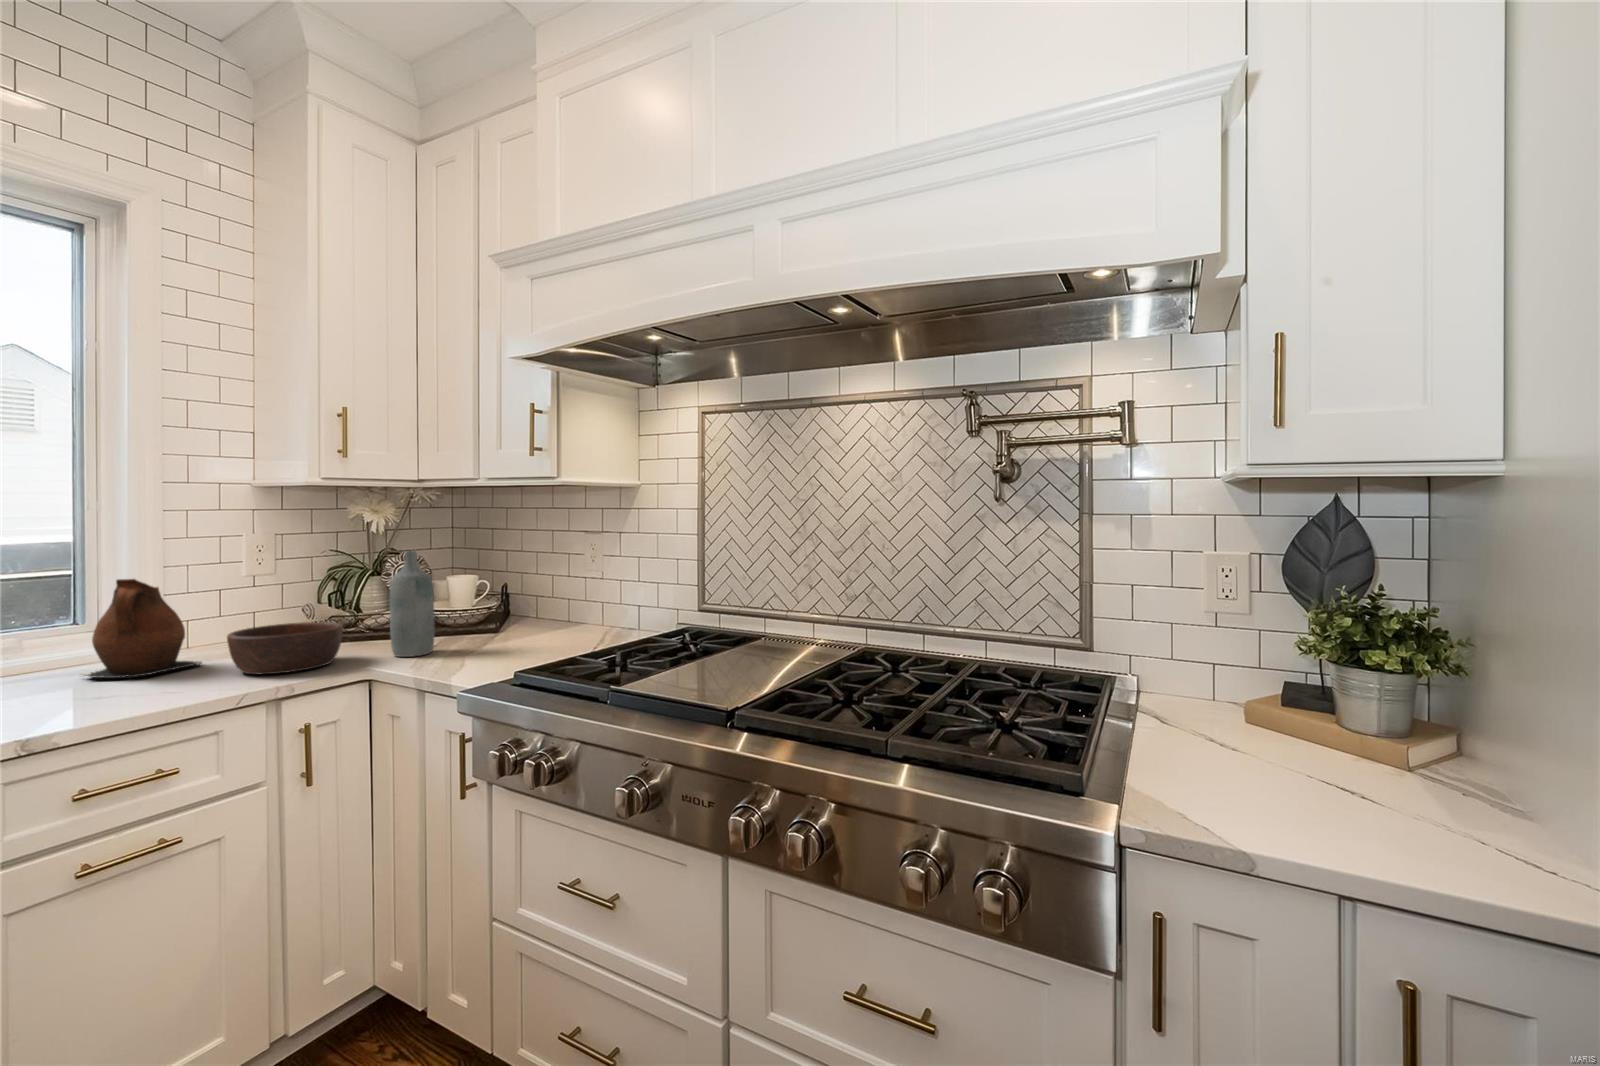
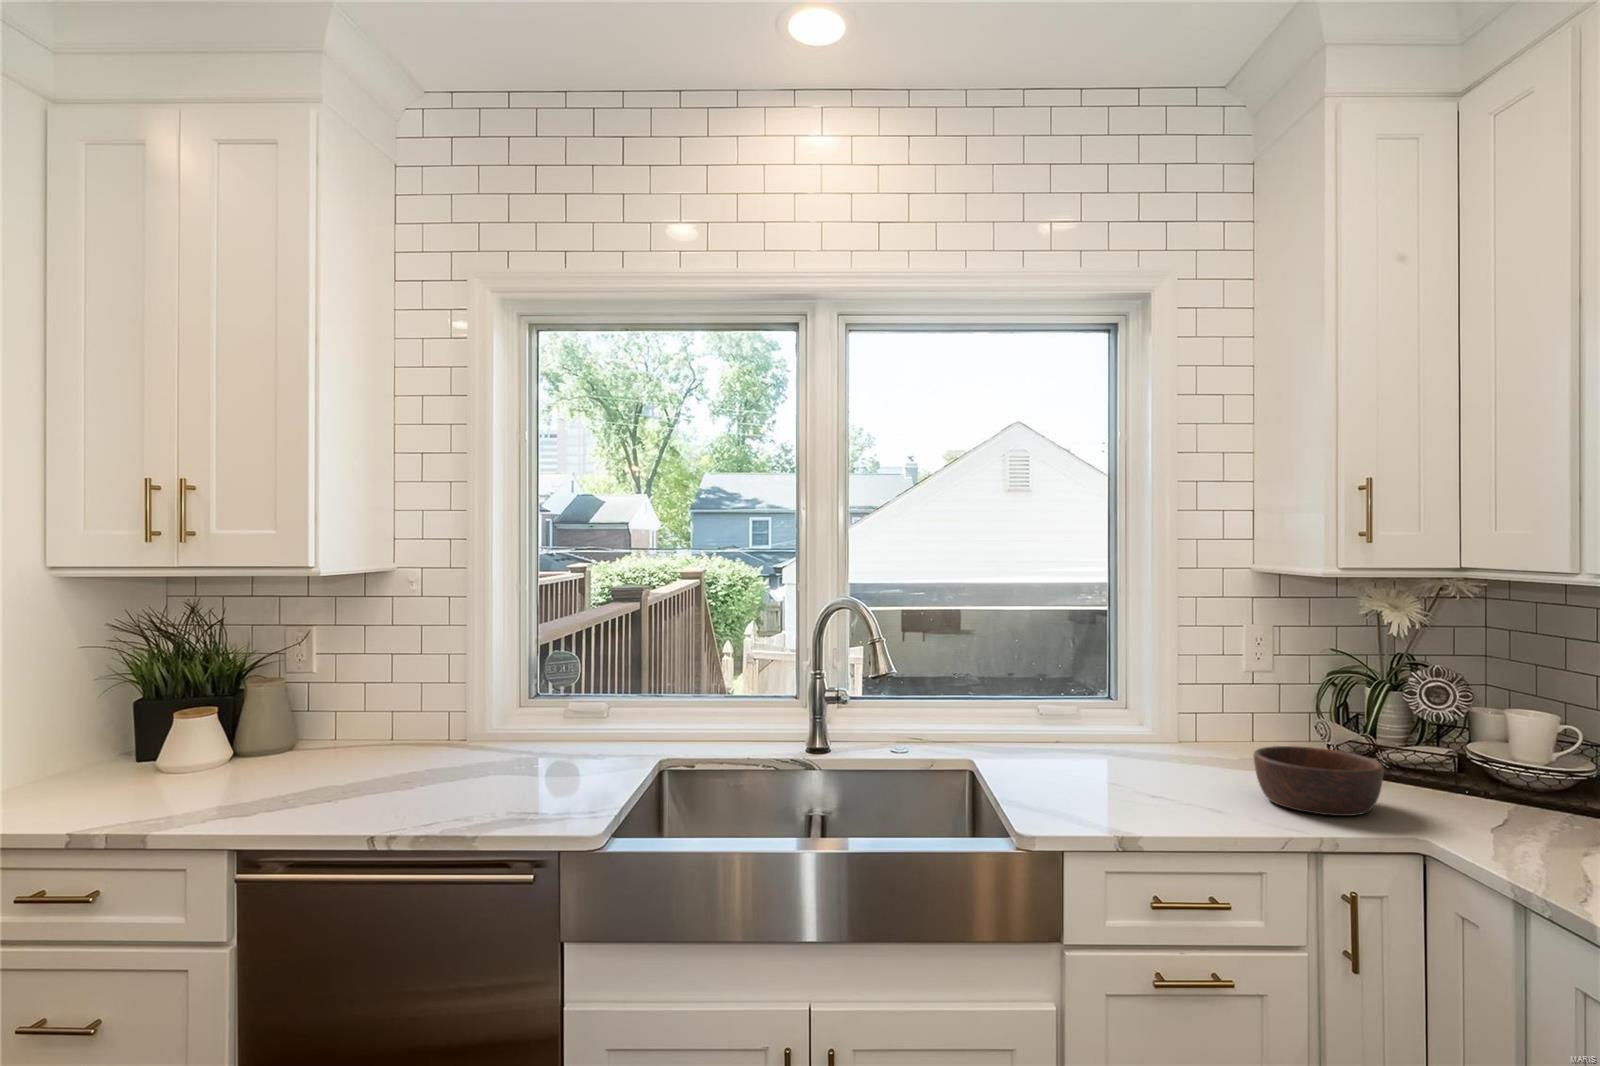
bottle: present [389,551,434,657] -> none [1447,676,1515,829]
ceramic pitcher: present [87,579,201,678] -> none [1116,676,1217,780]

